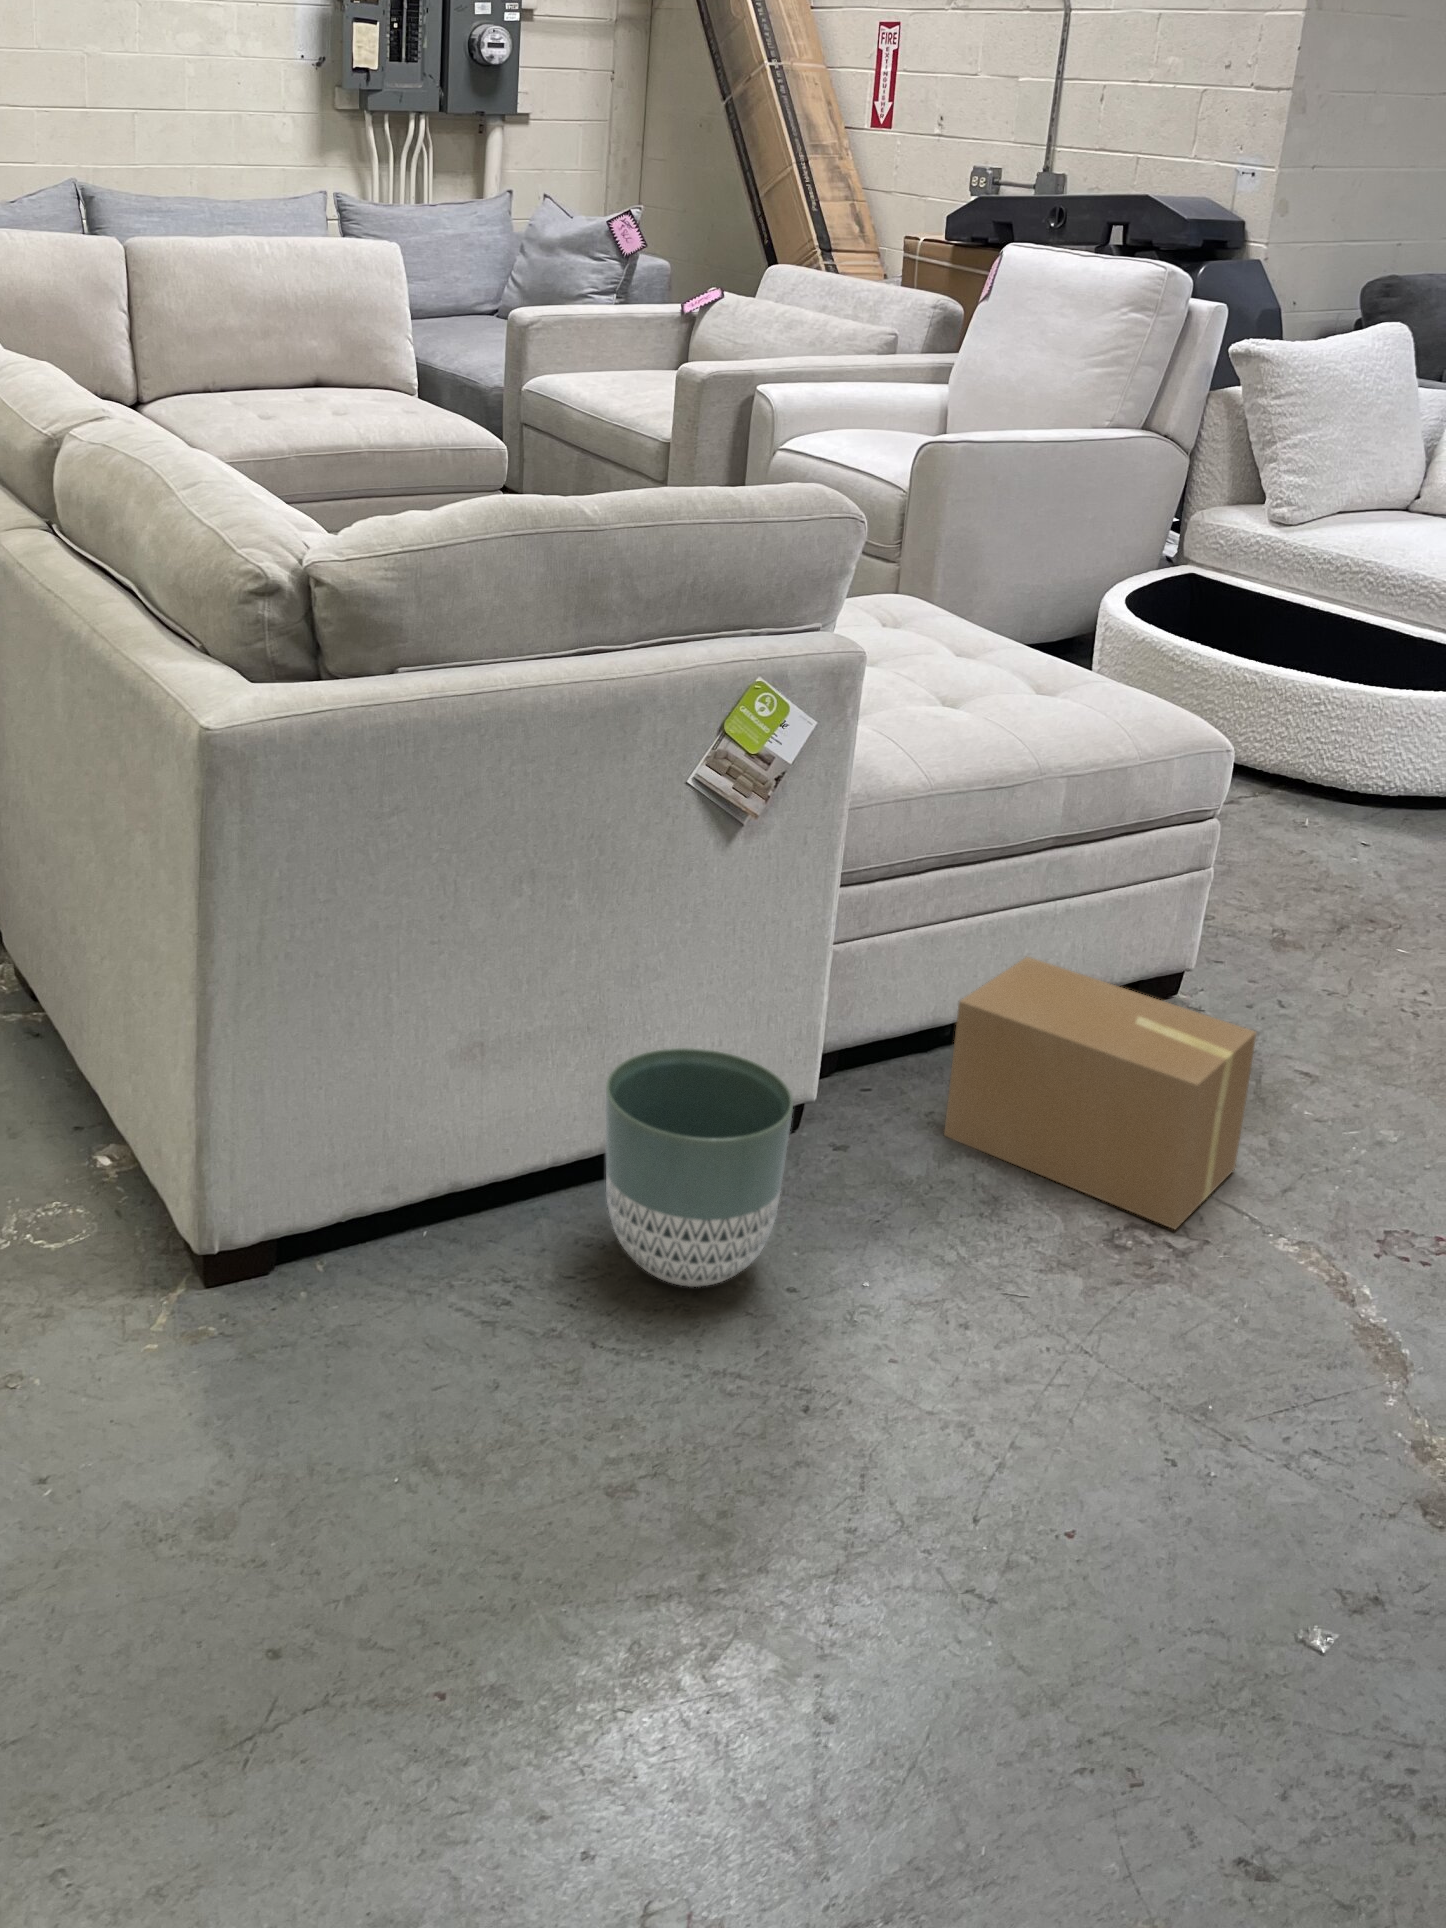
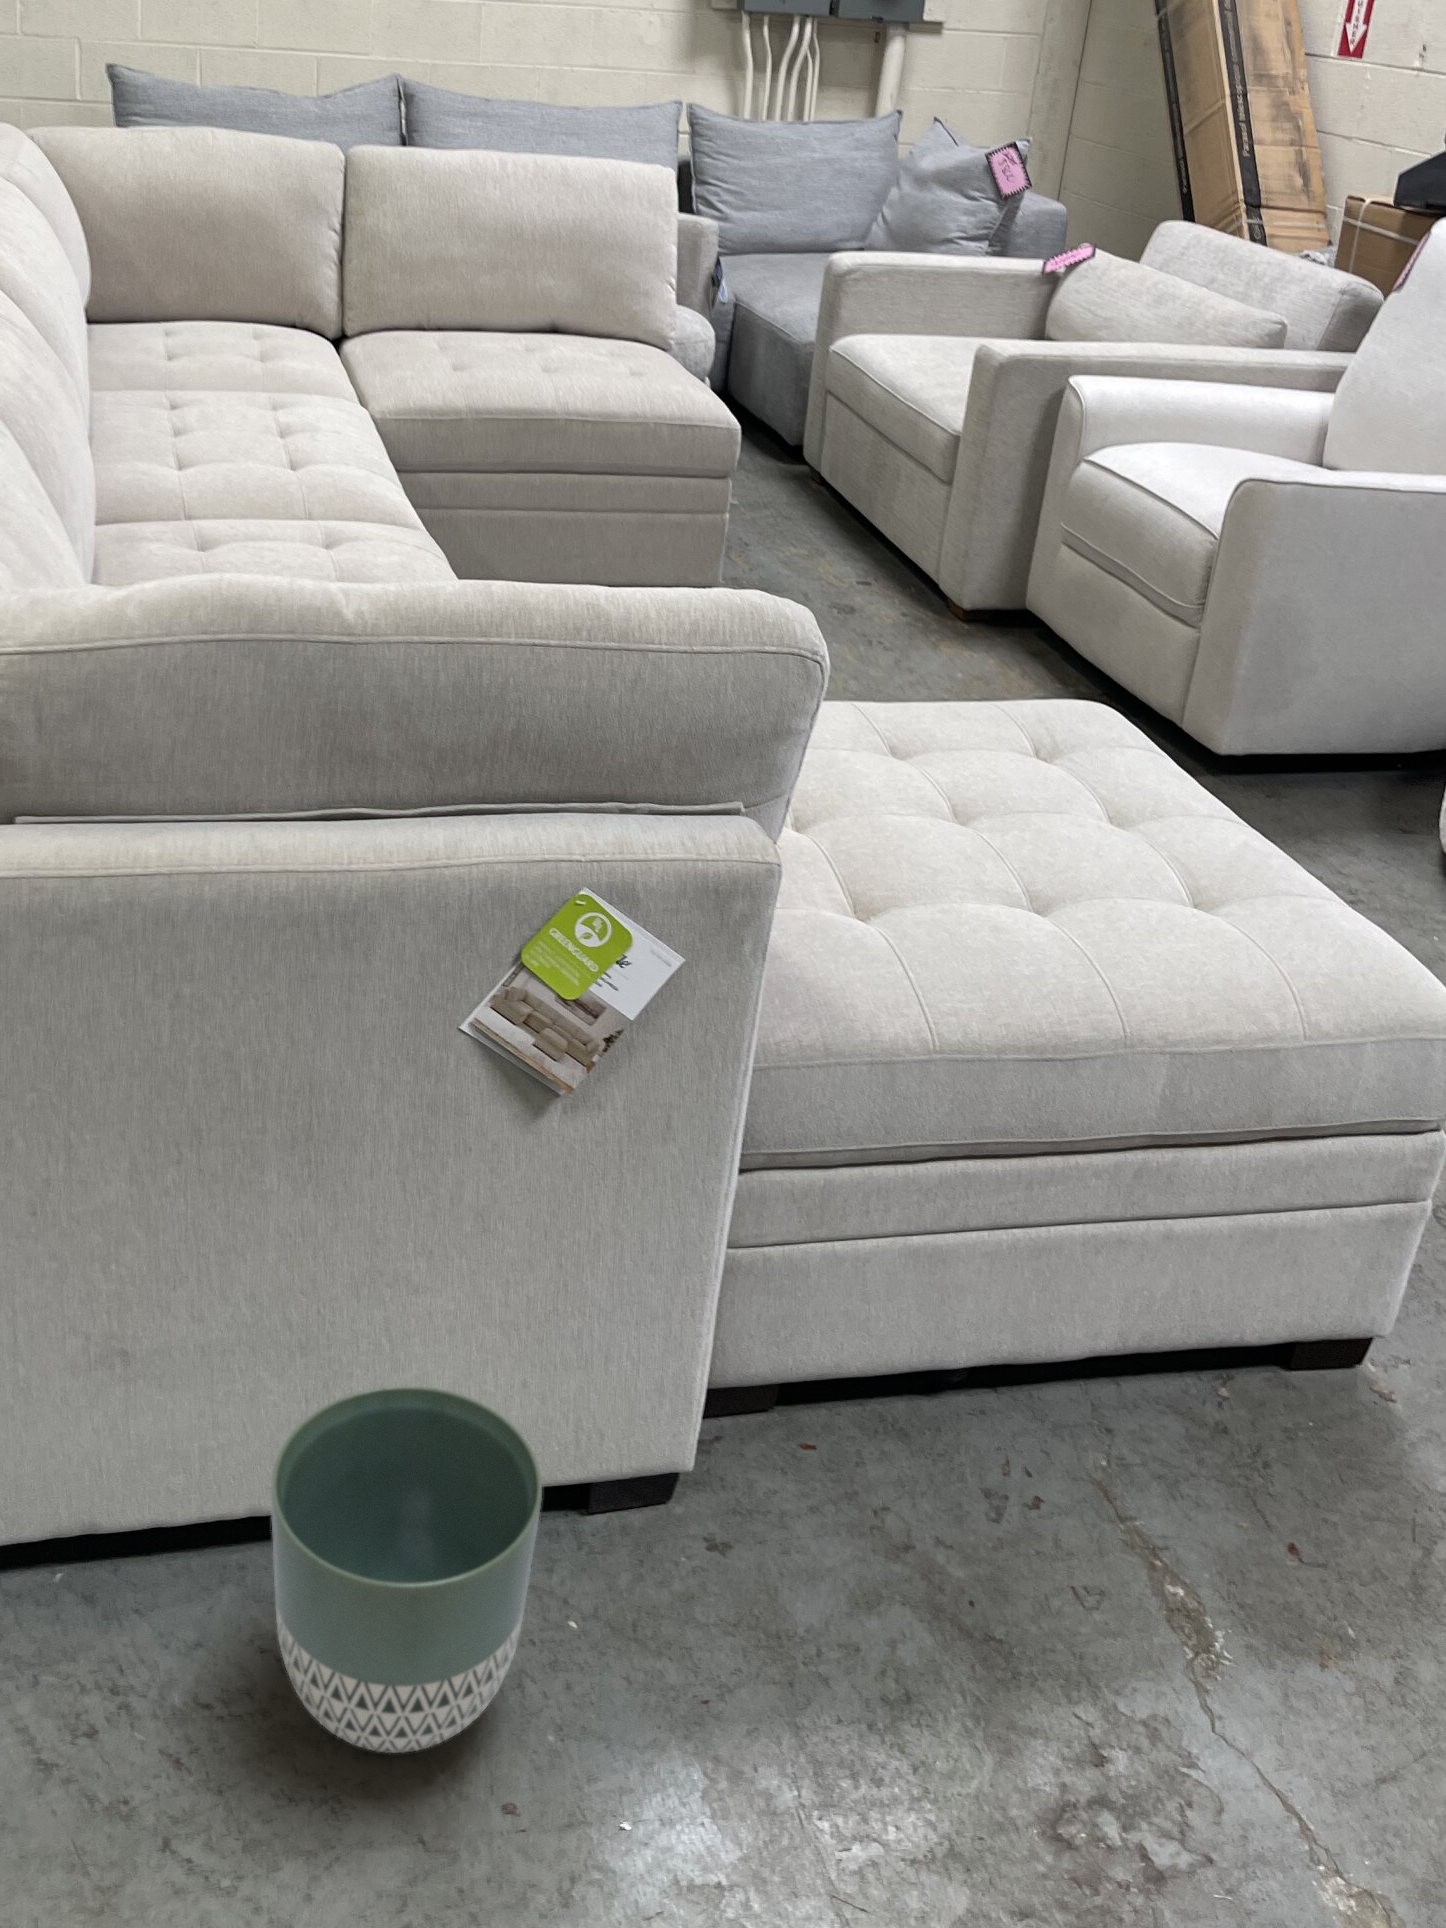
cardboard box: present [944,957,1256,1229] -> none [893,1291,1362,1794]

